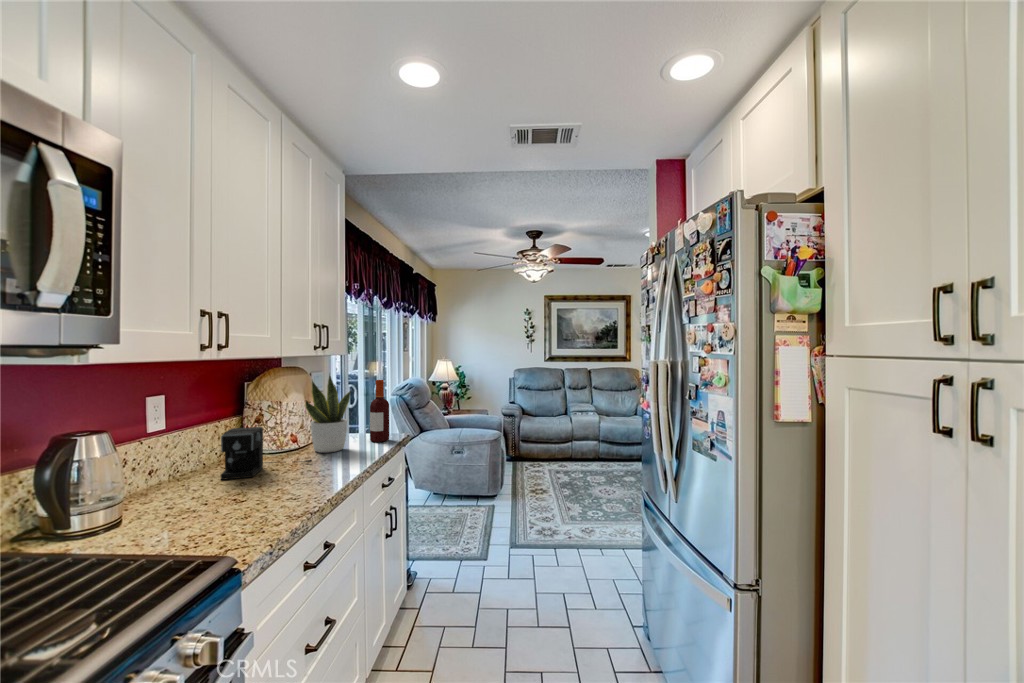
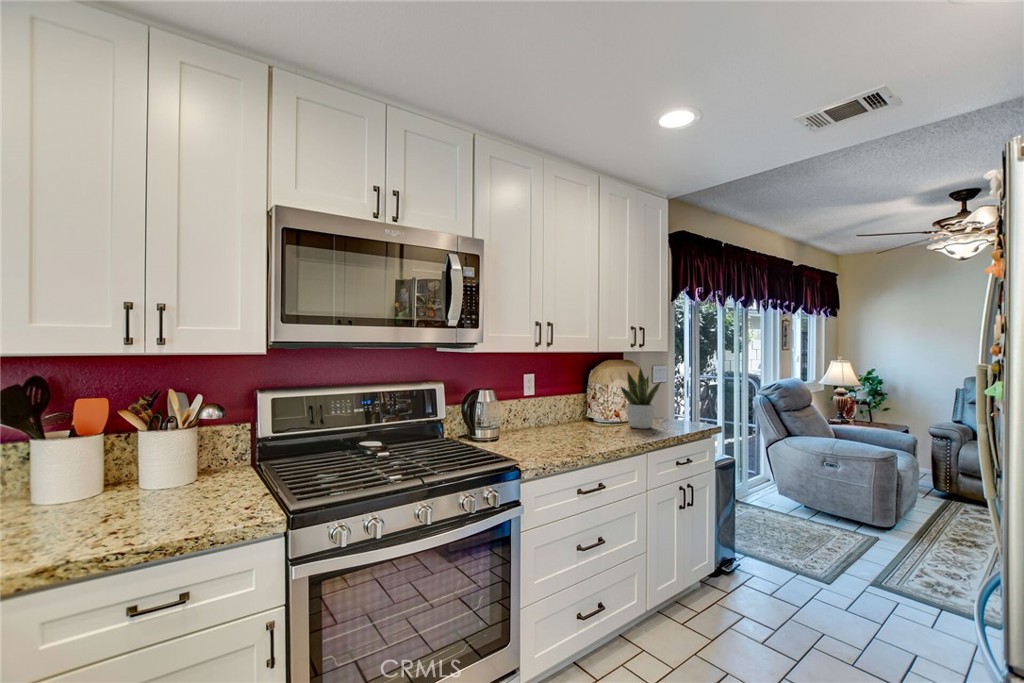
bottle: present [370,380,389,442] -> none [679,374,698,429]
coffee maker: present [221,427,312,480] -> none [557,399,618,433]

